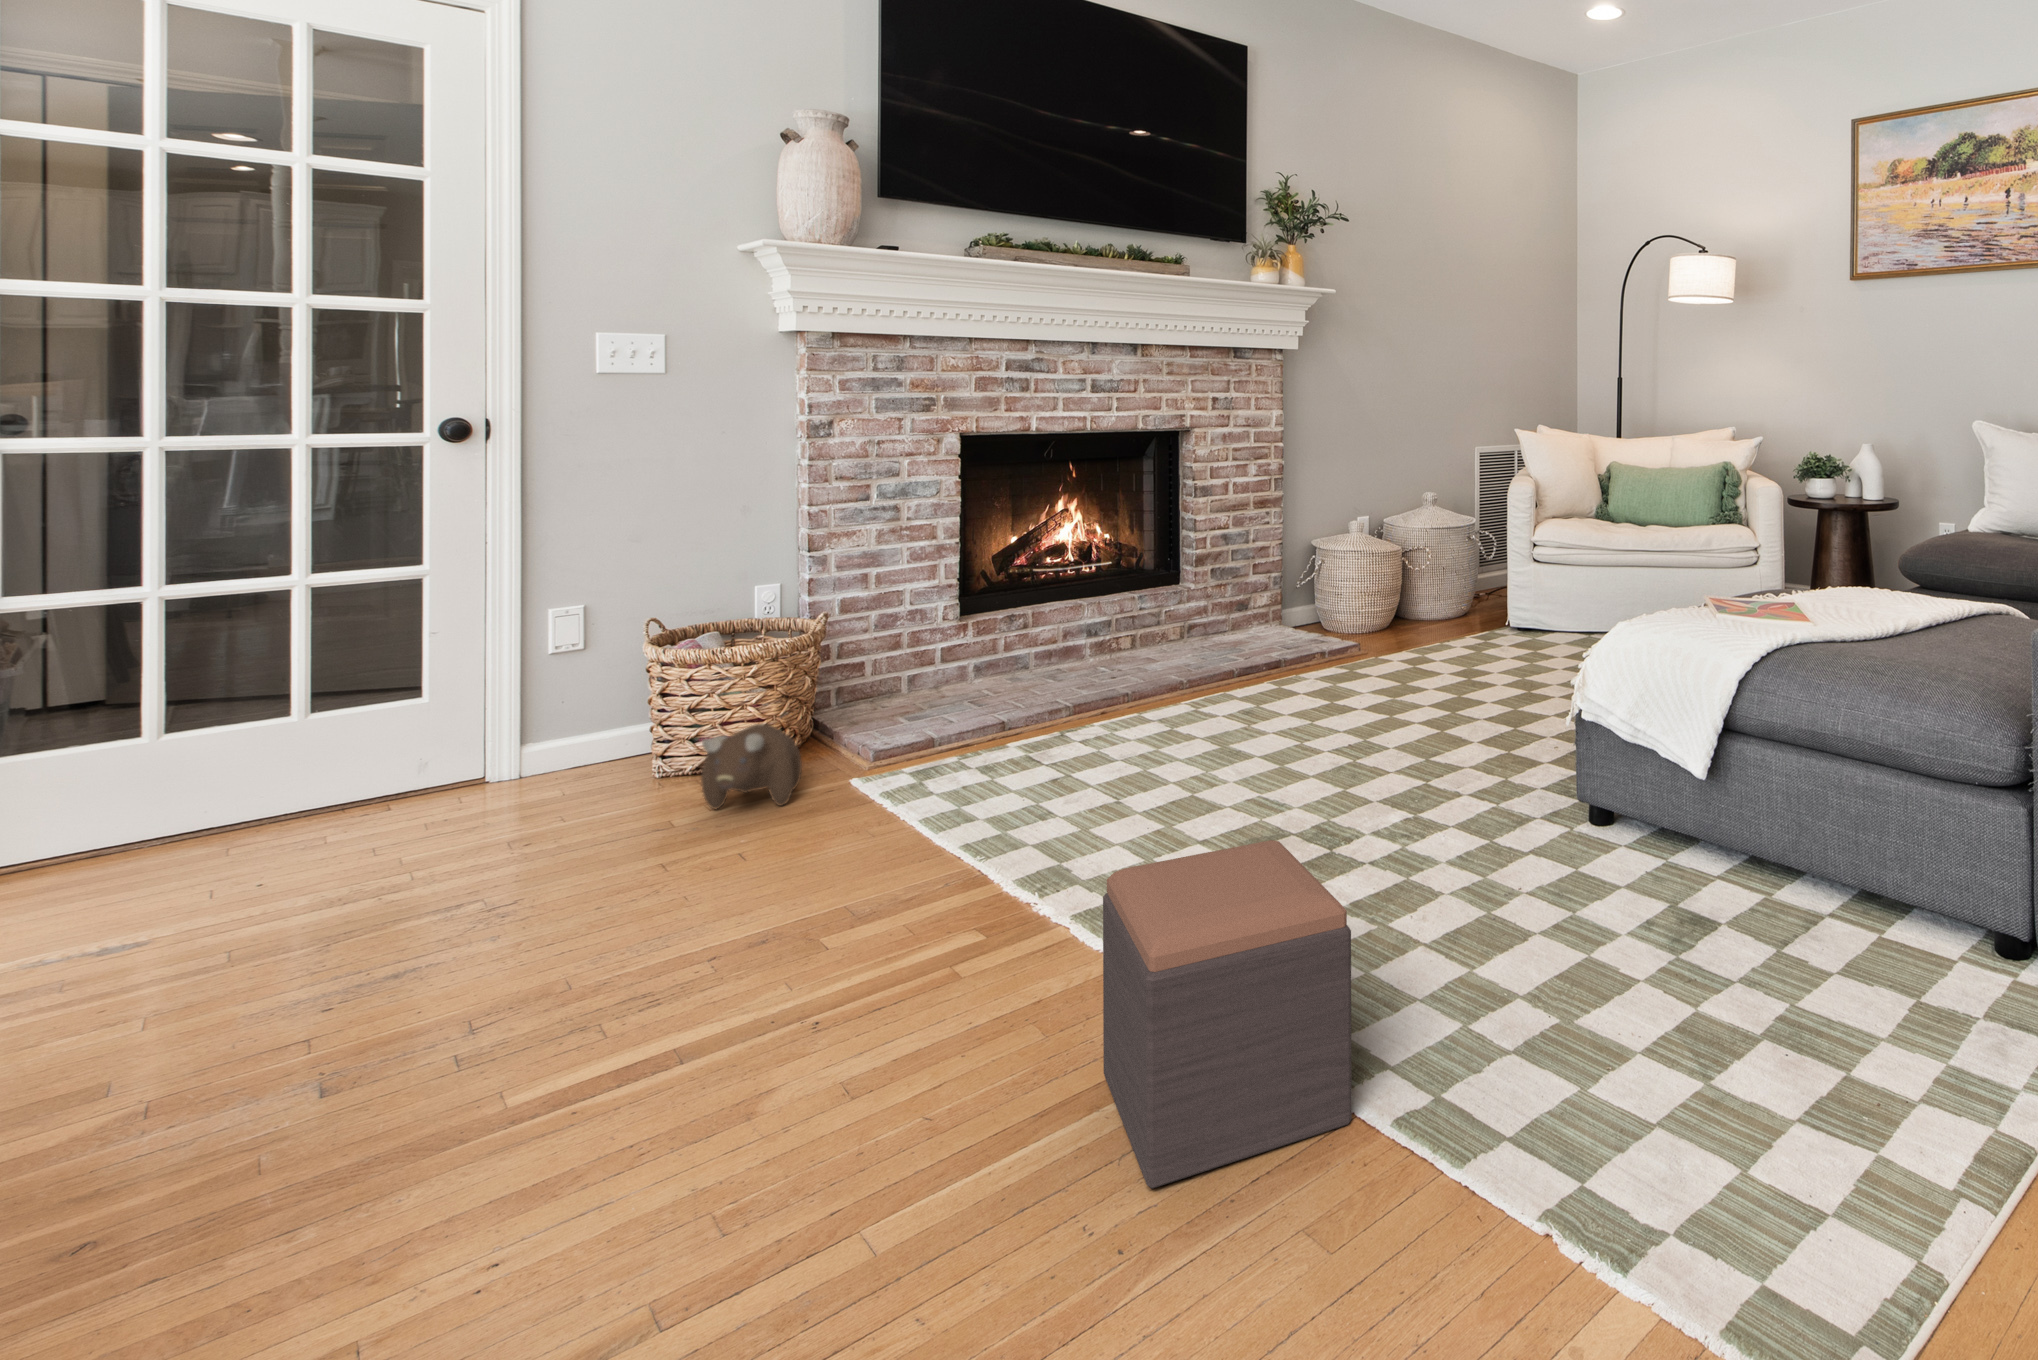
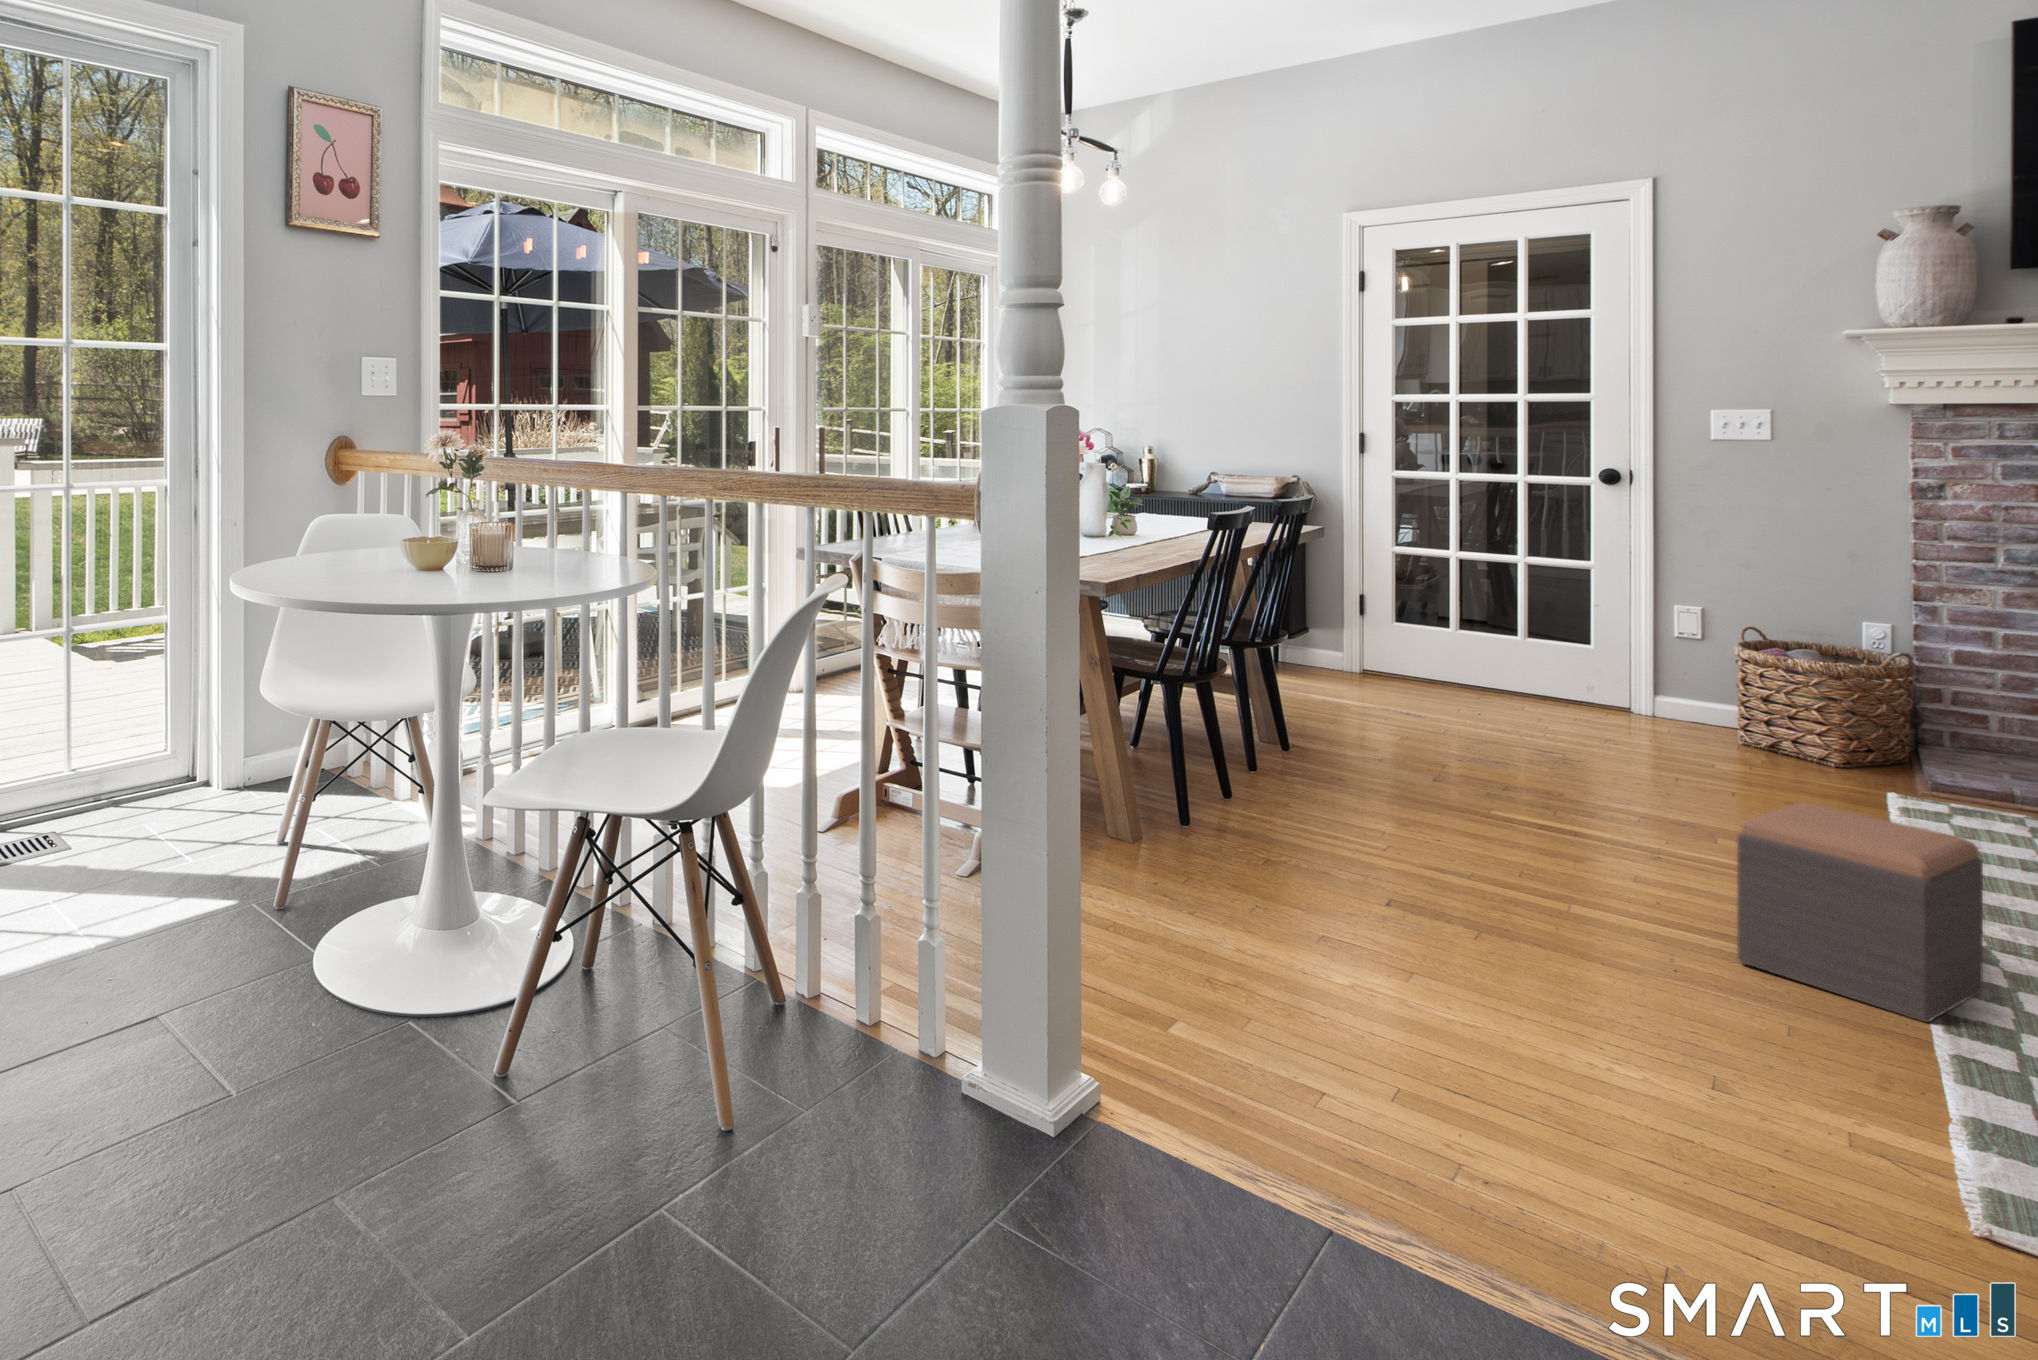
plush toy: present [701,724,802,809] -> none [1730,710,1839,784]

